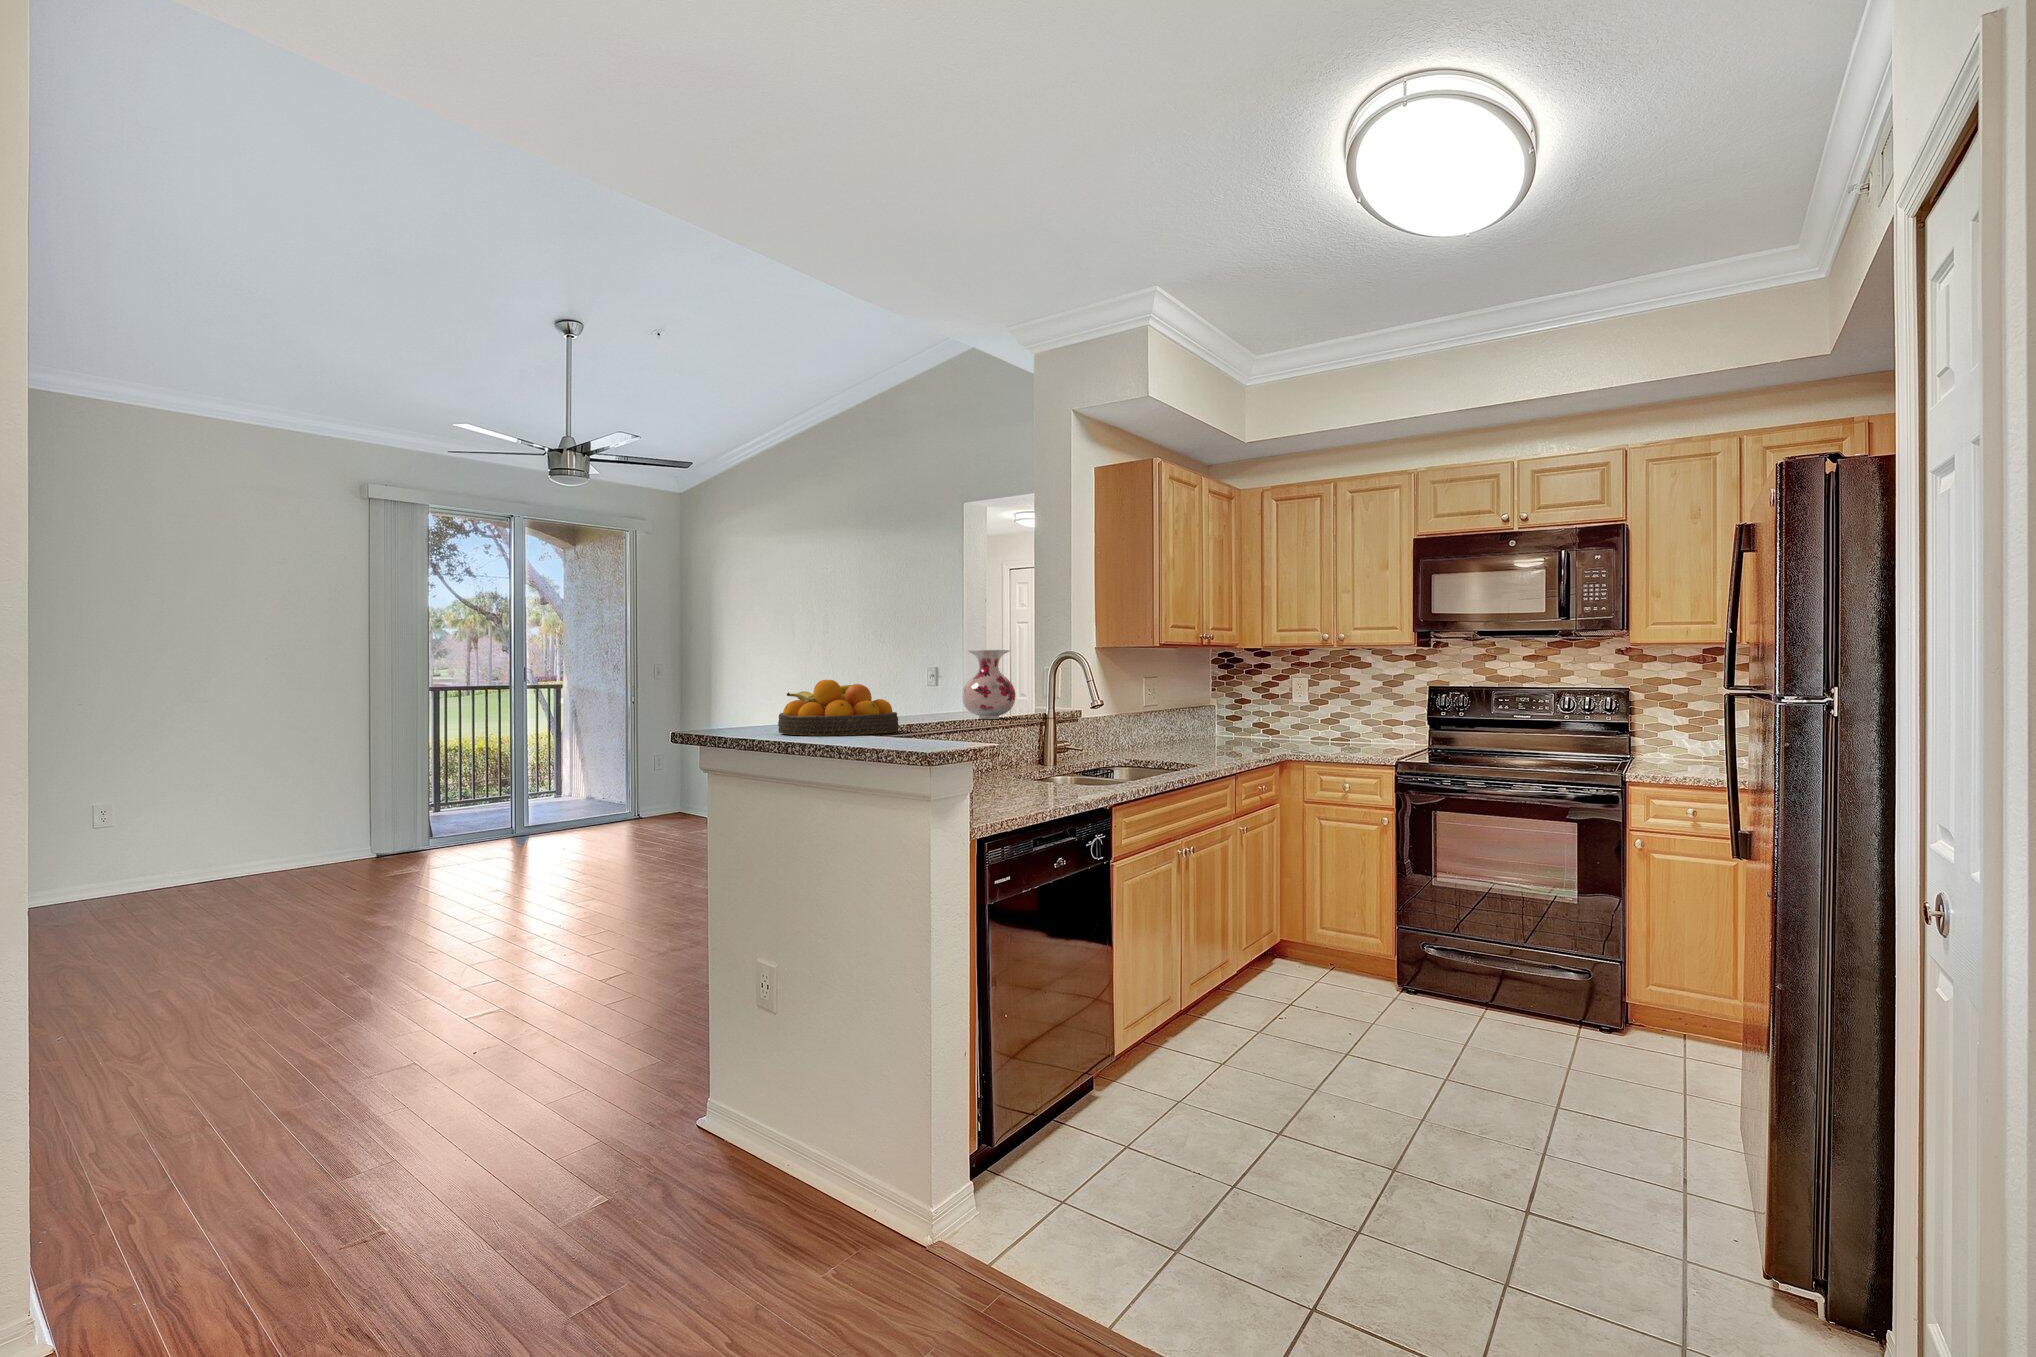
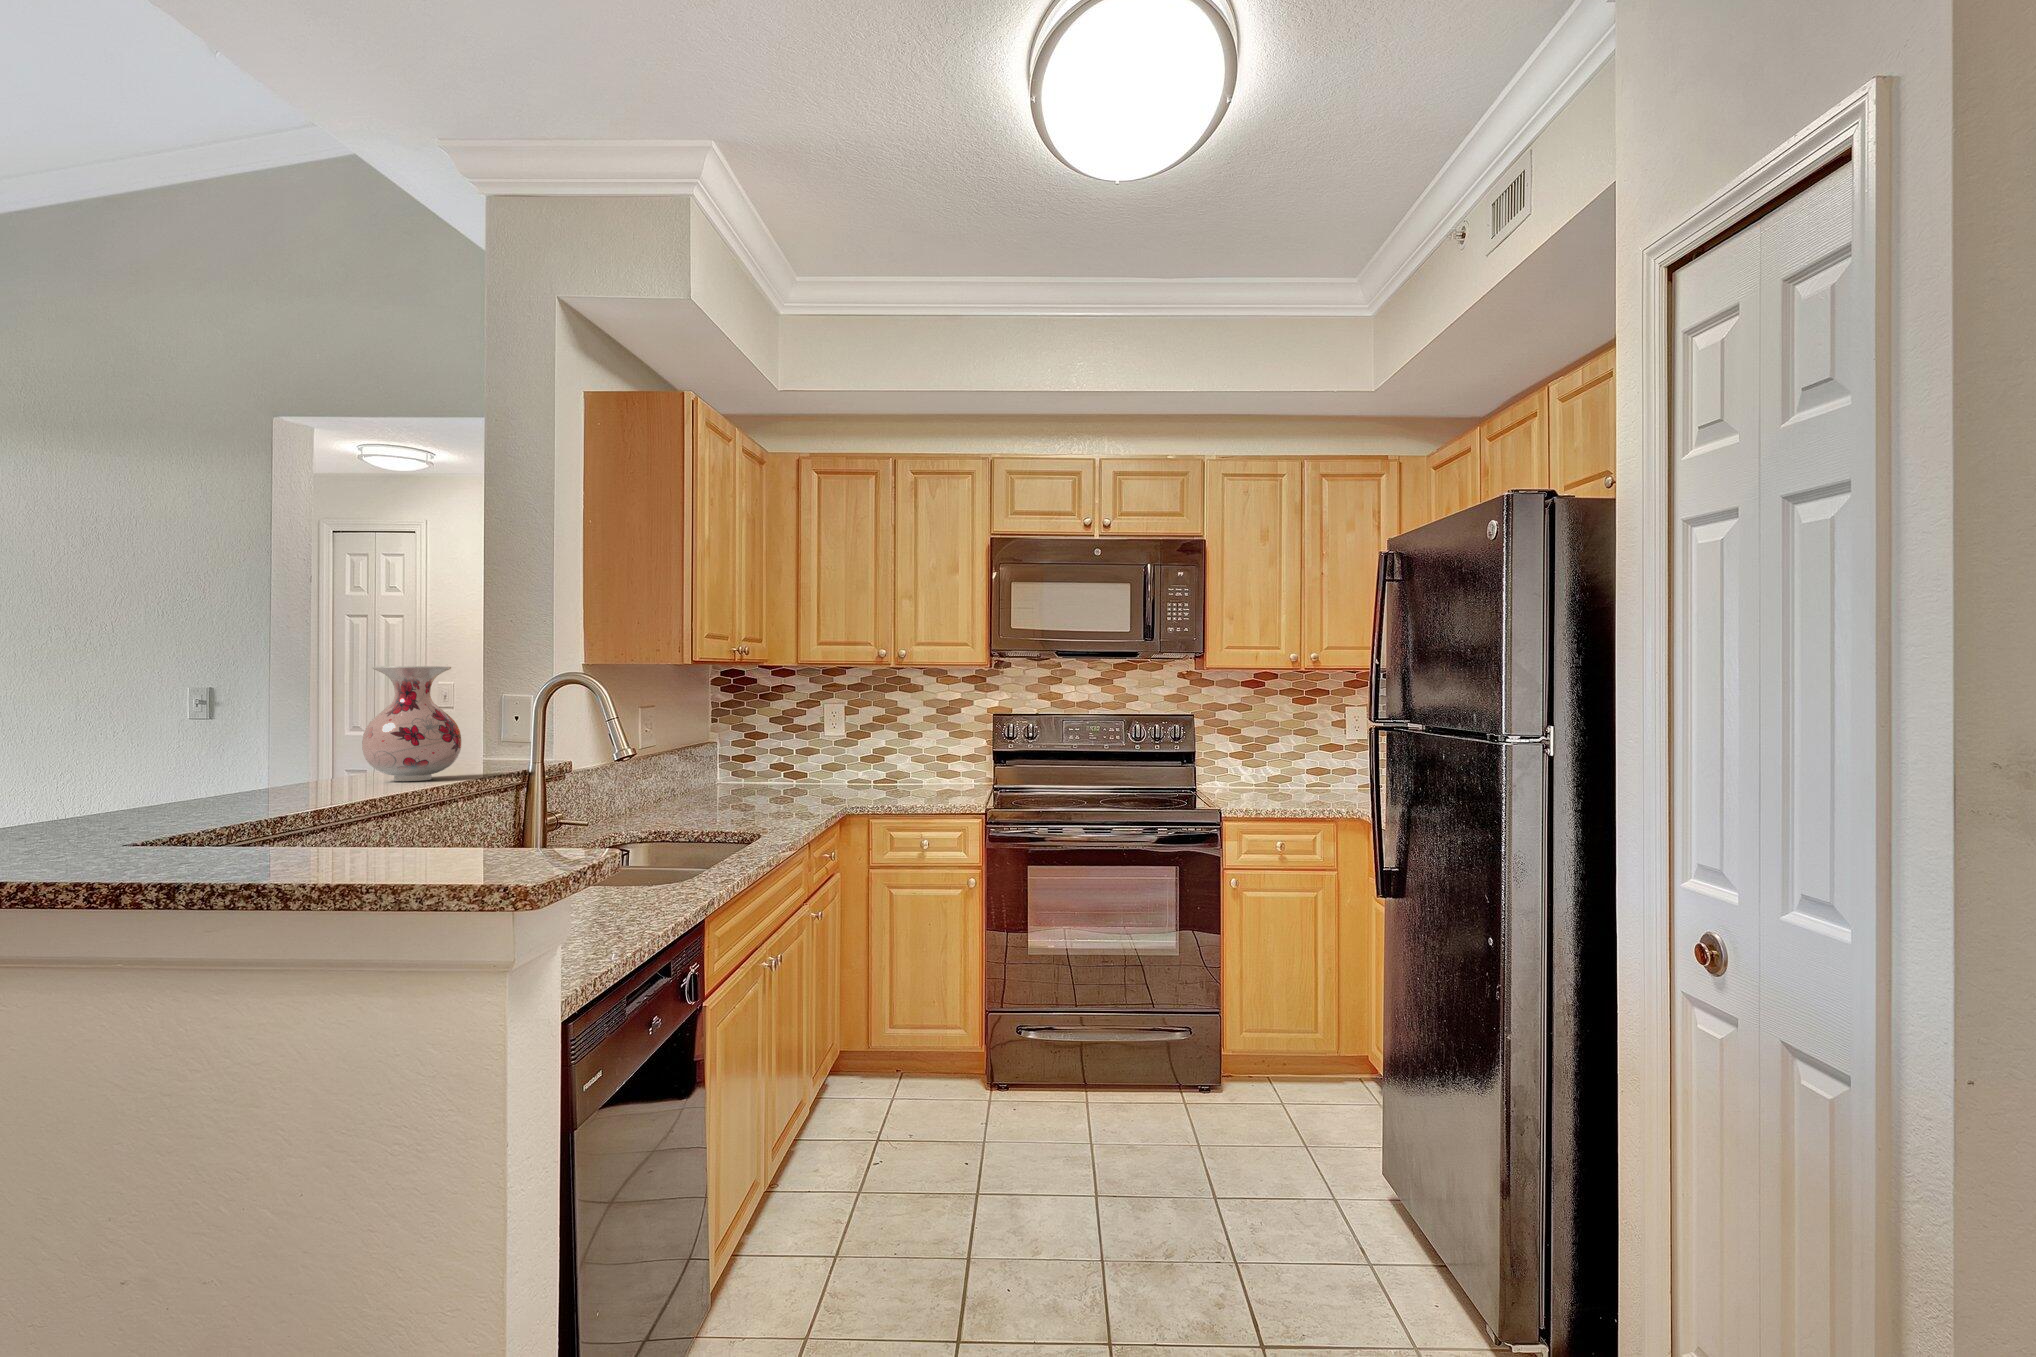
fruit bowl: present [778,680,898,736] -> none [60,728,344,845]

